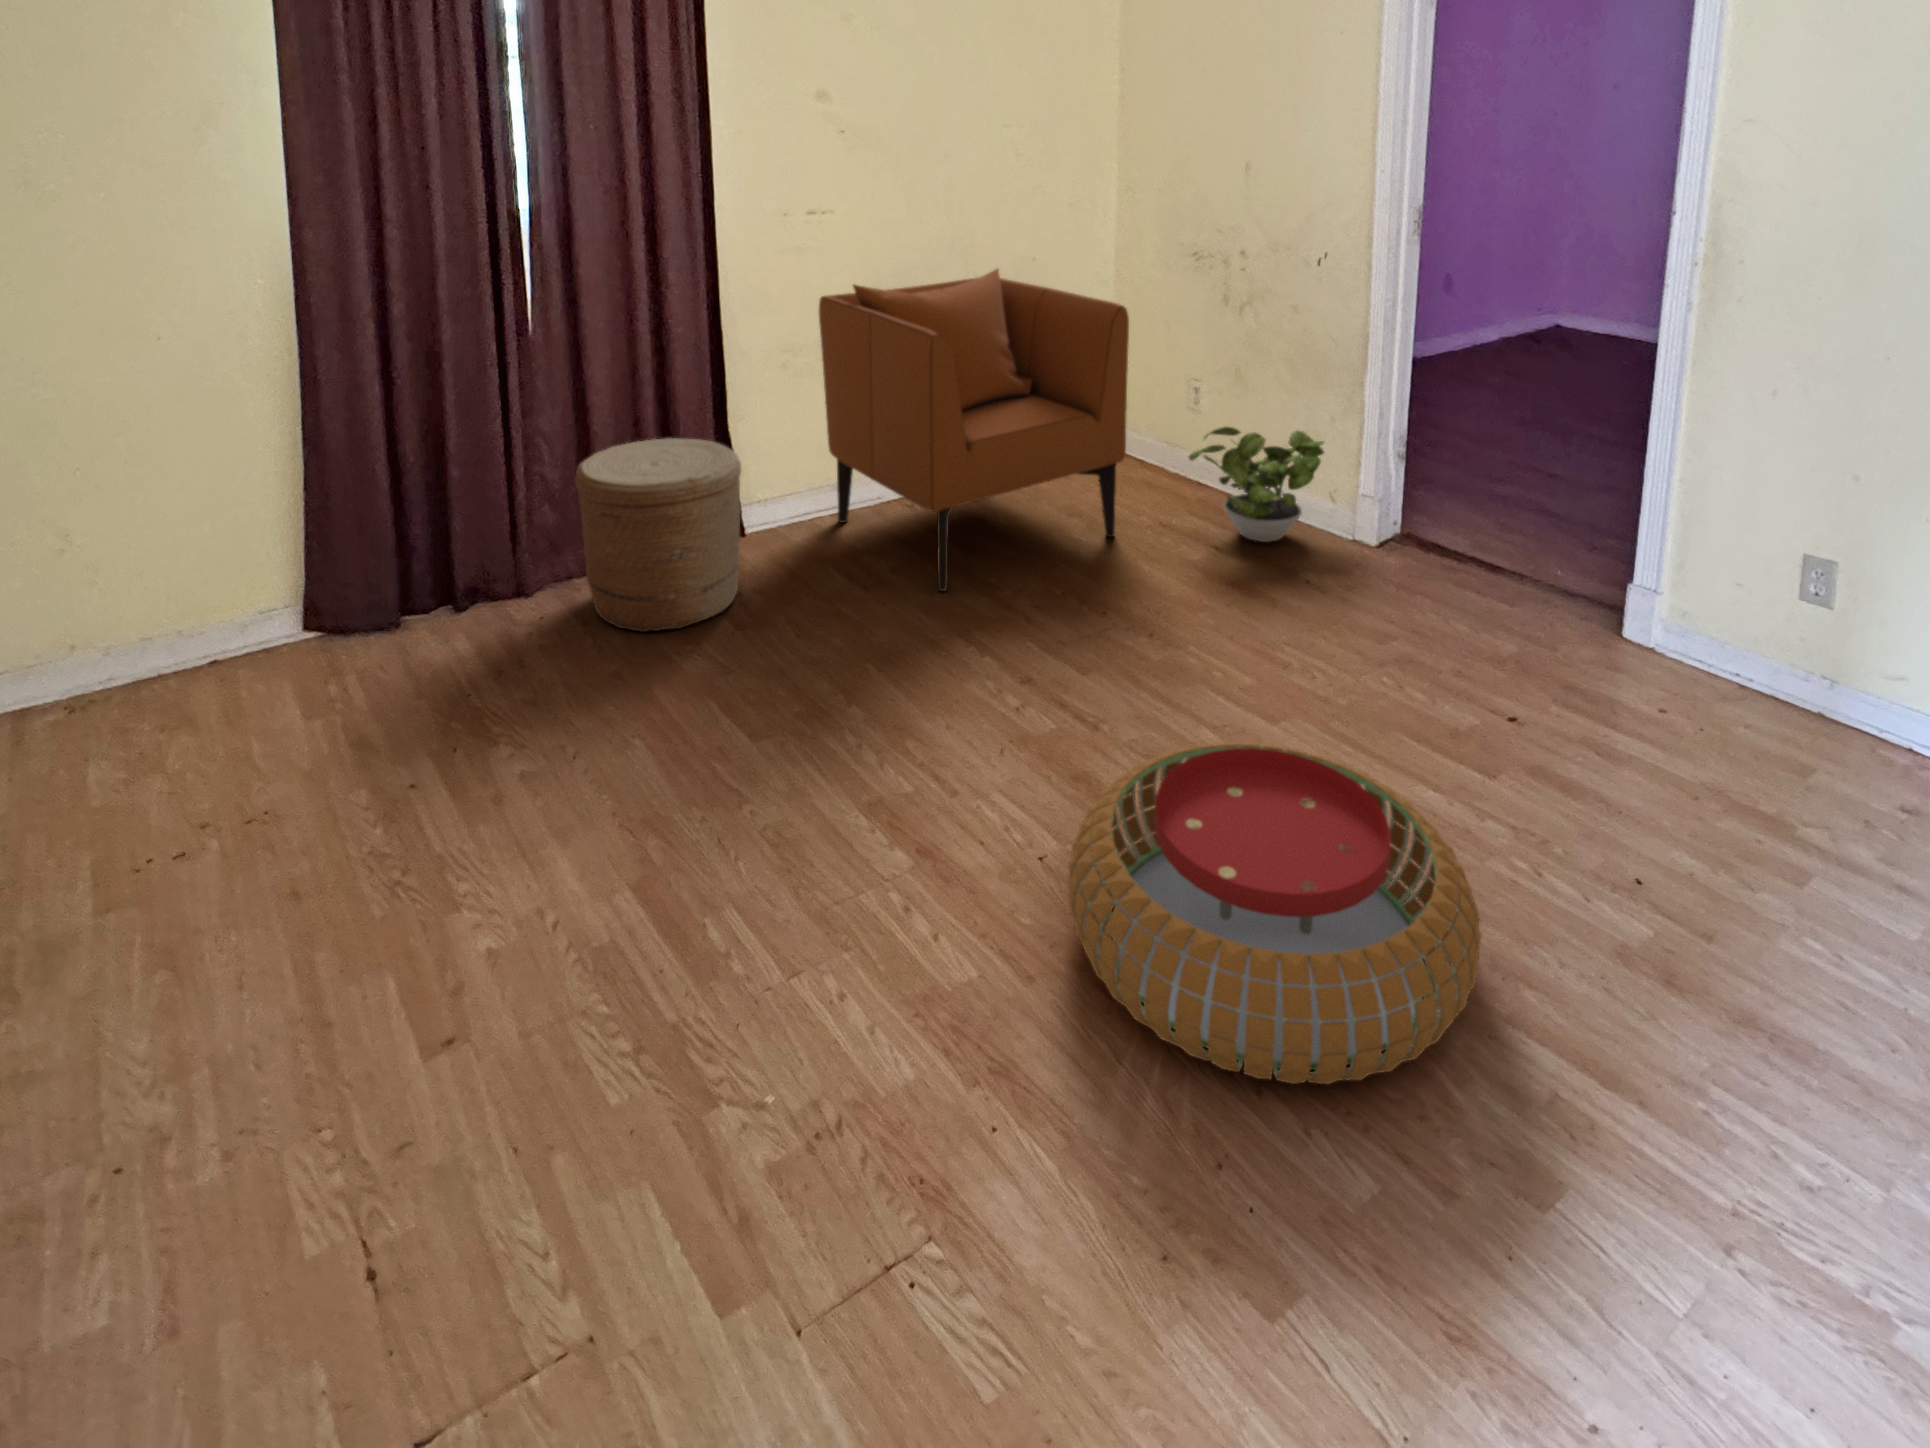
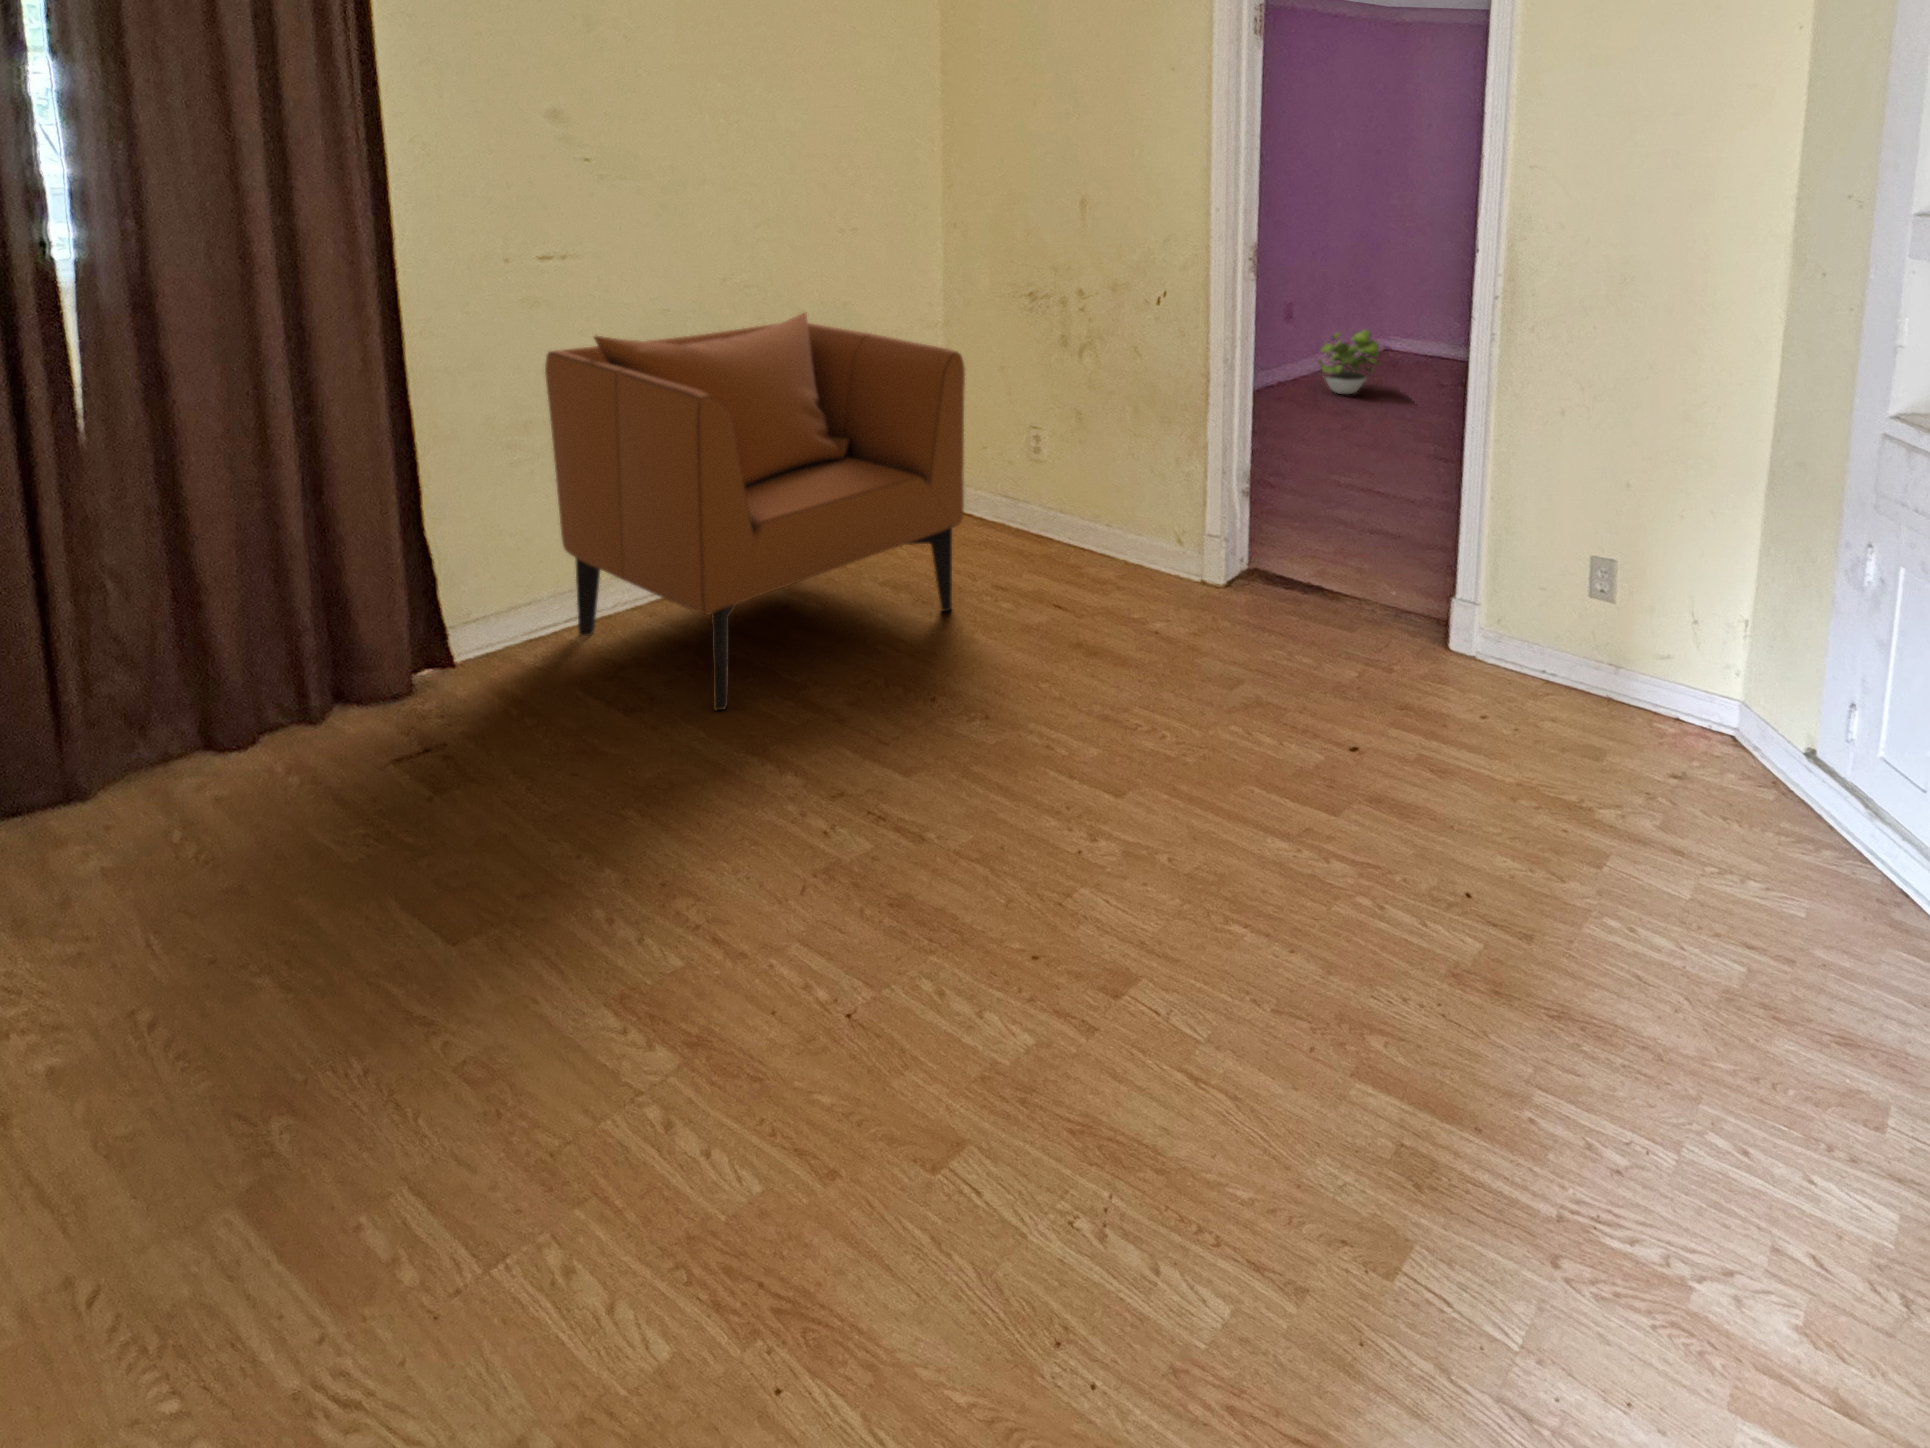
potted plant: present [1189,427,1324,542] -> present [1318,330,1379,394]
woven basket: present [575,438,741,632] -> none [75,555,400,851]
pouf: present [1068,742,1482,1084] -> none [849,846,1335,1301]

